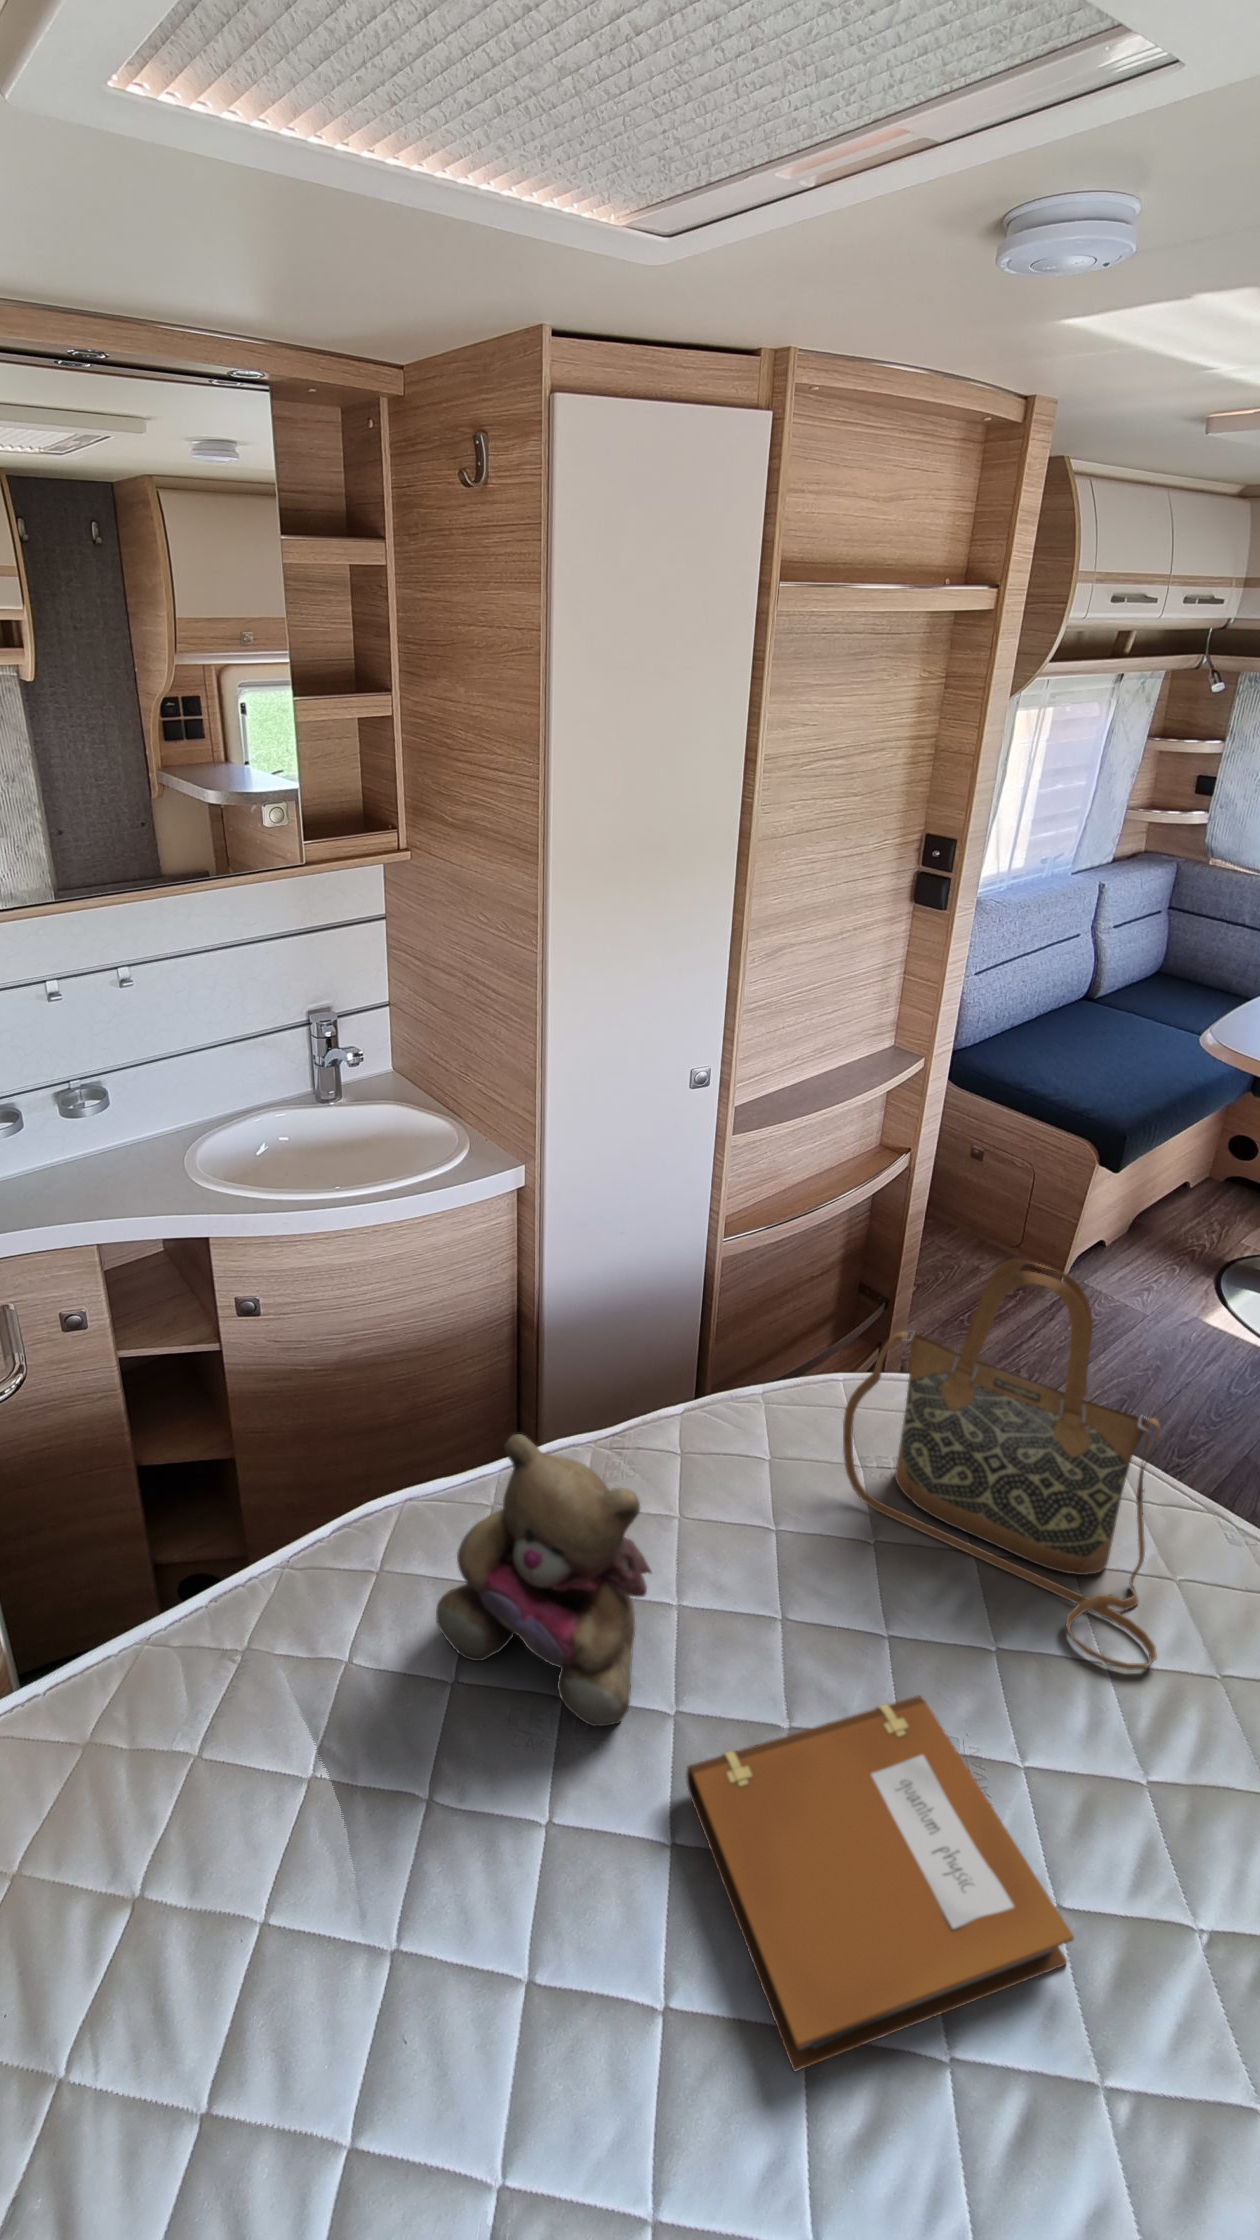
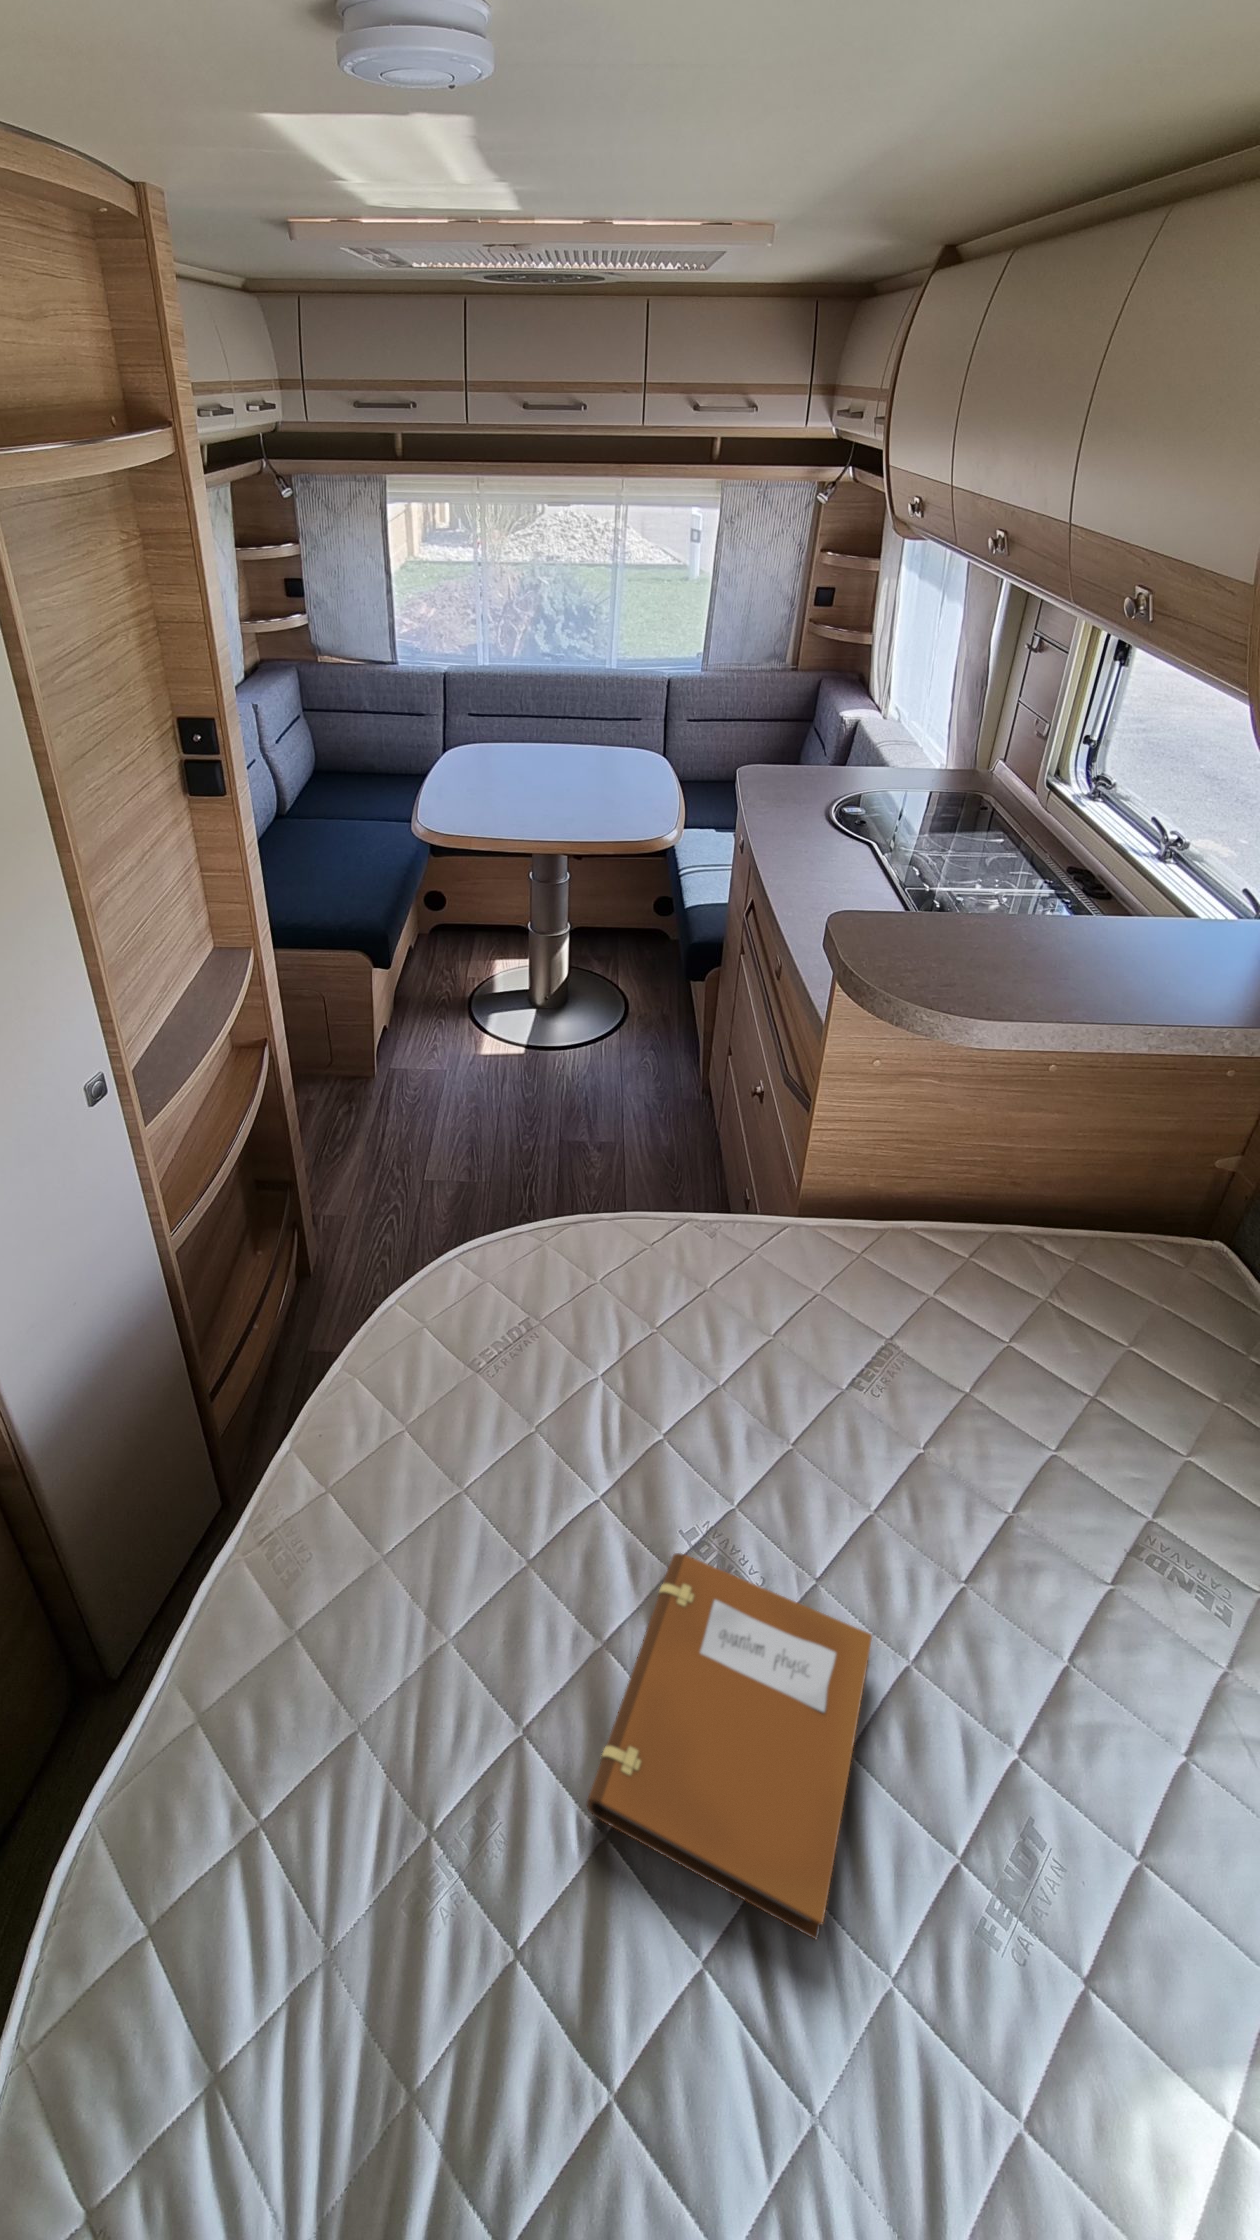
handbag: present [843,1259,1160,1670] -> none [463,1138,756,1419]
teddy bear: present [436,1434,651,1726] -> none [254,1623,505,1939]

